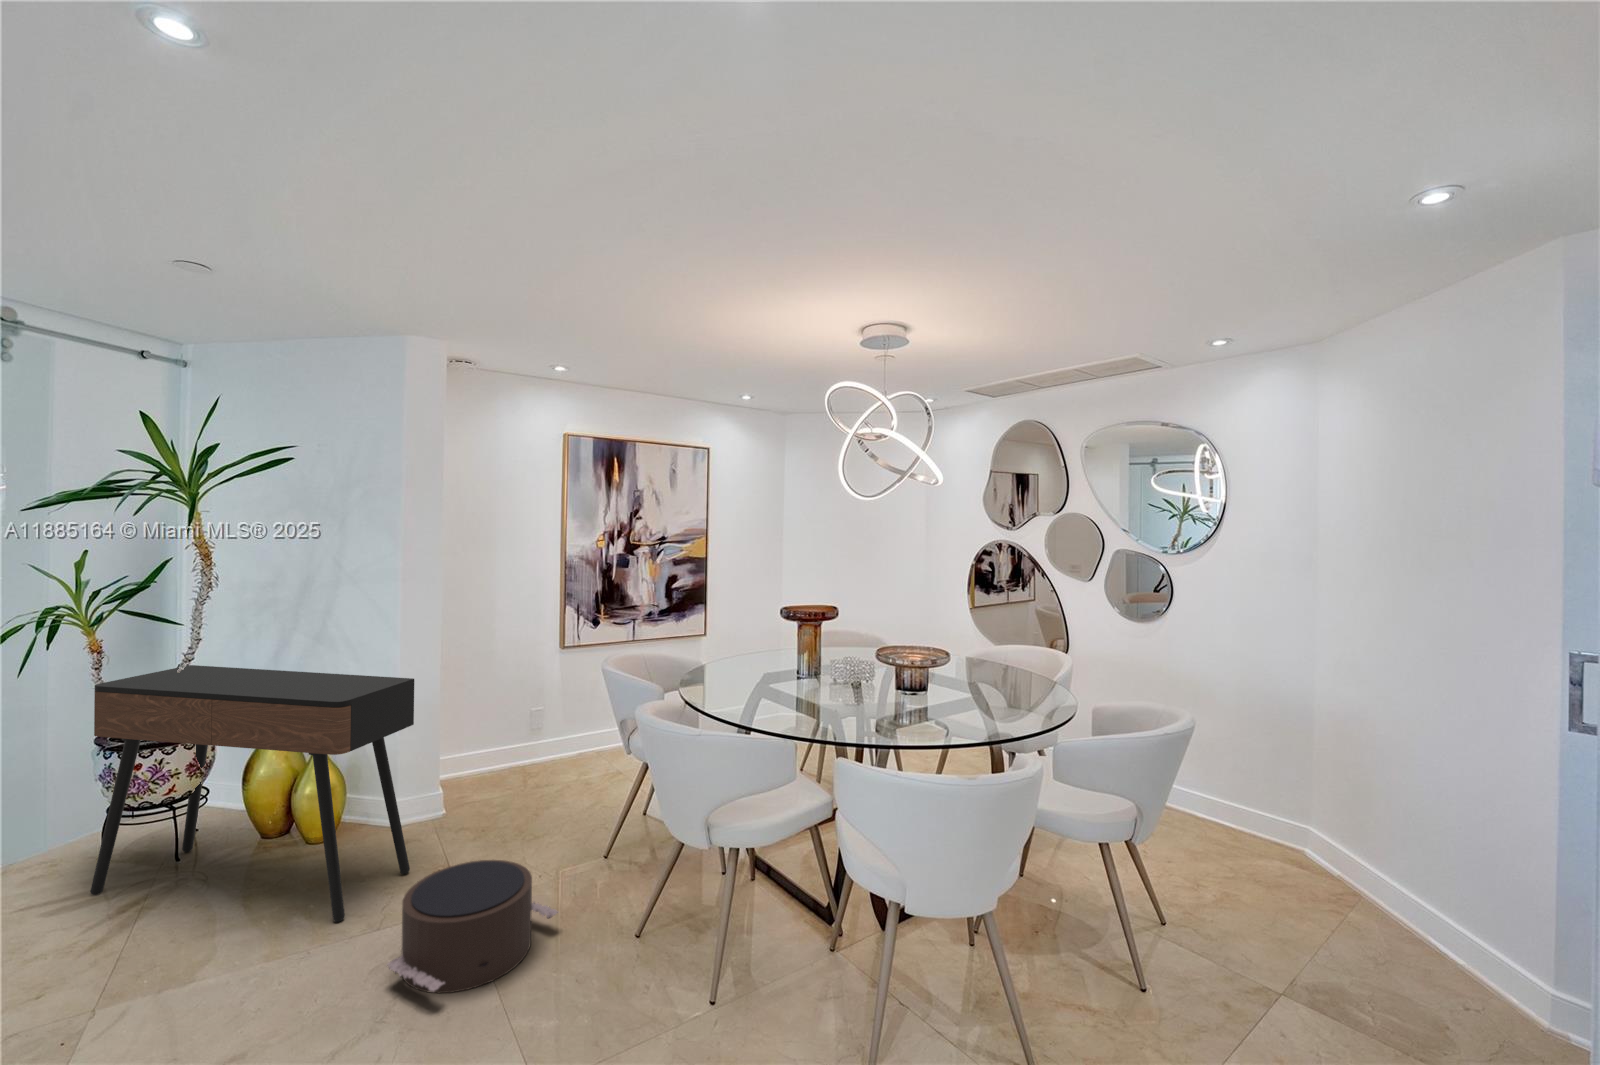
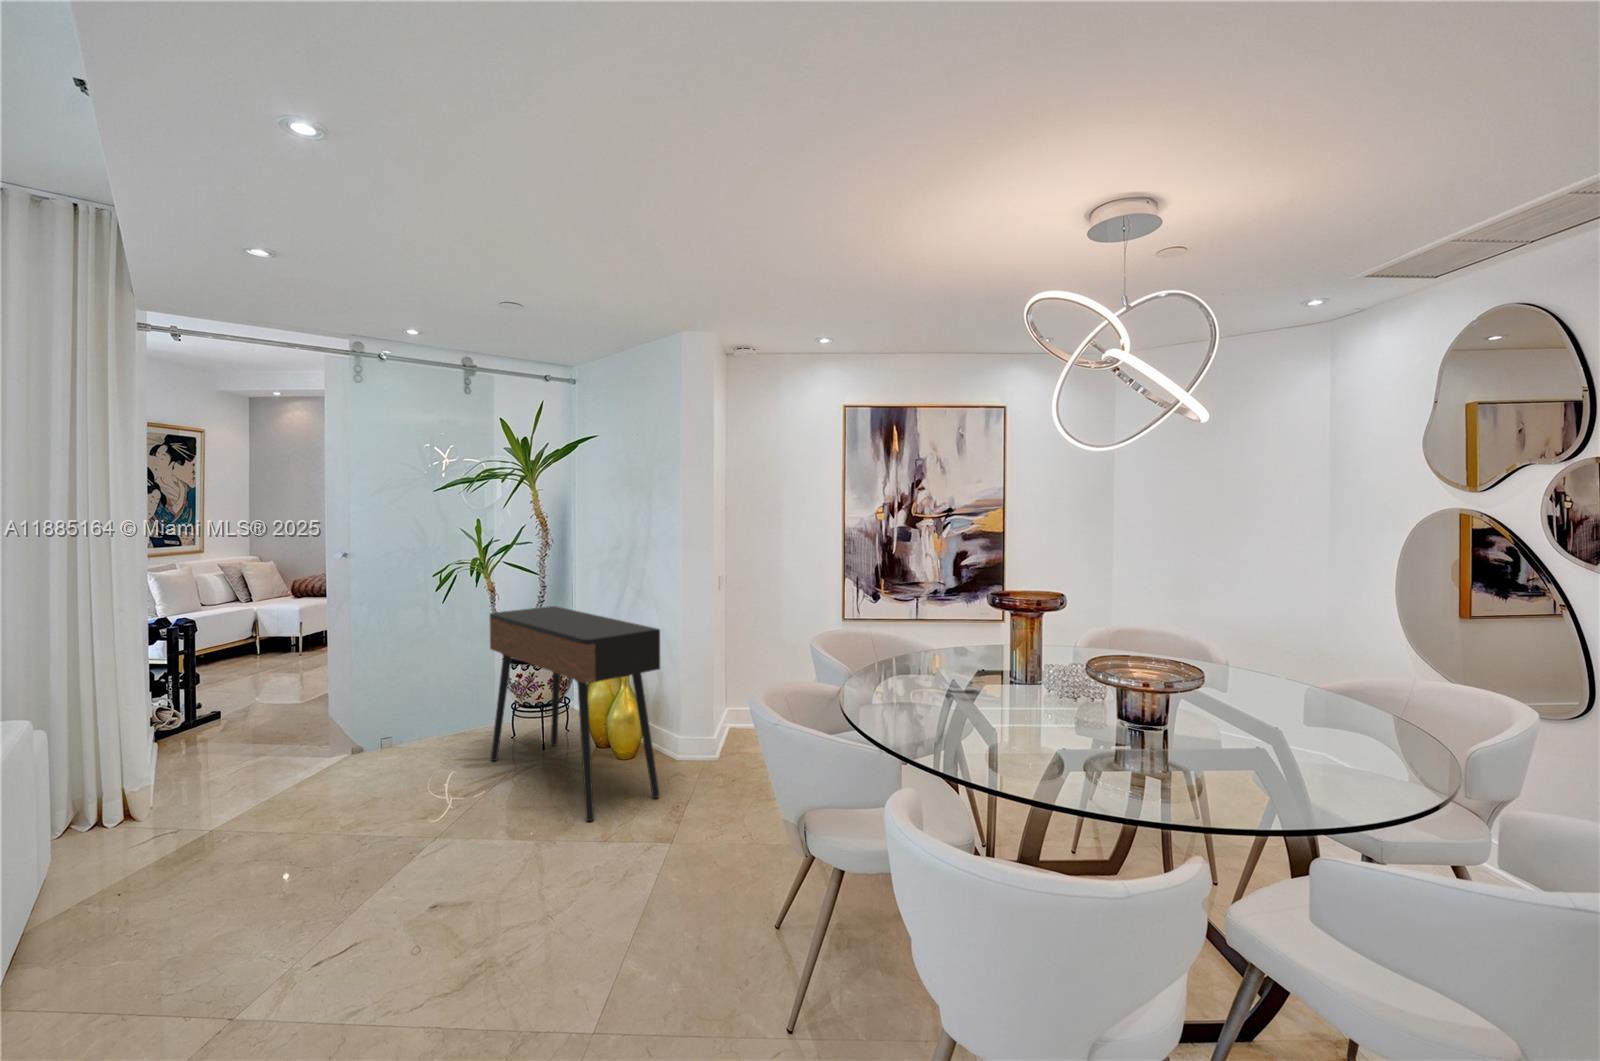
pouf: present [387,860,559,993] -> none [575,796,720,907]

